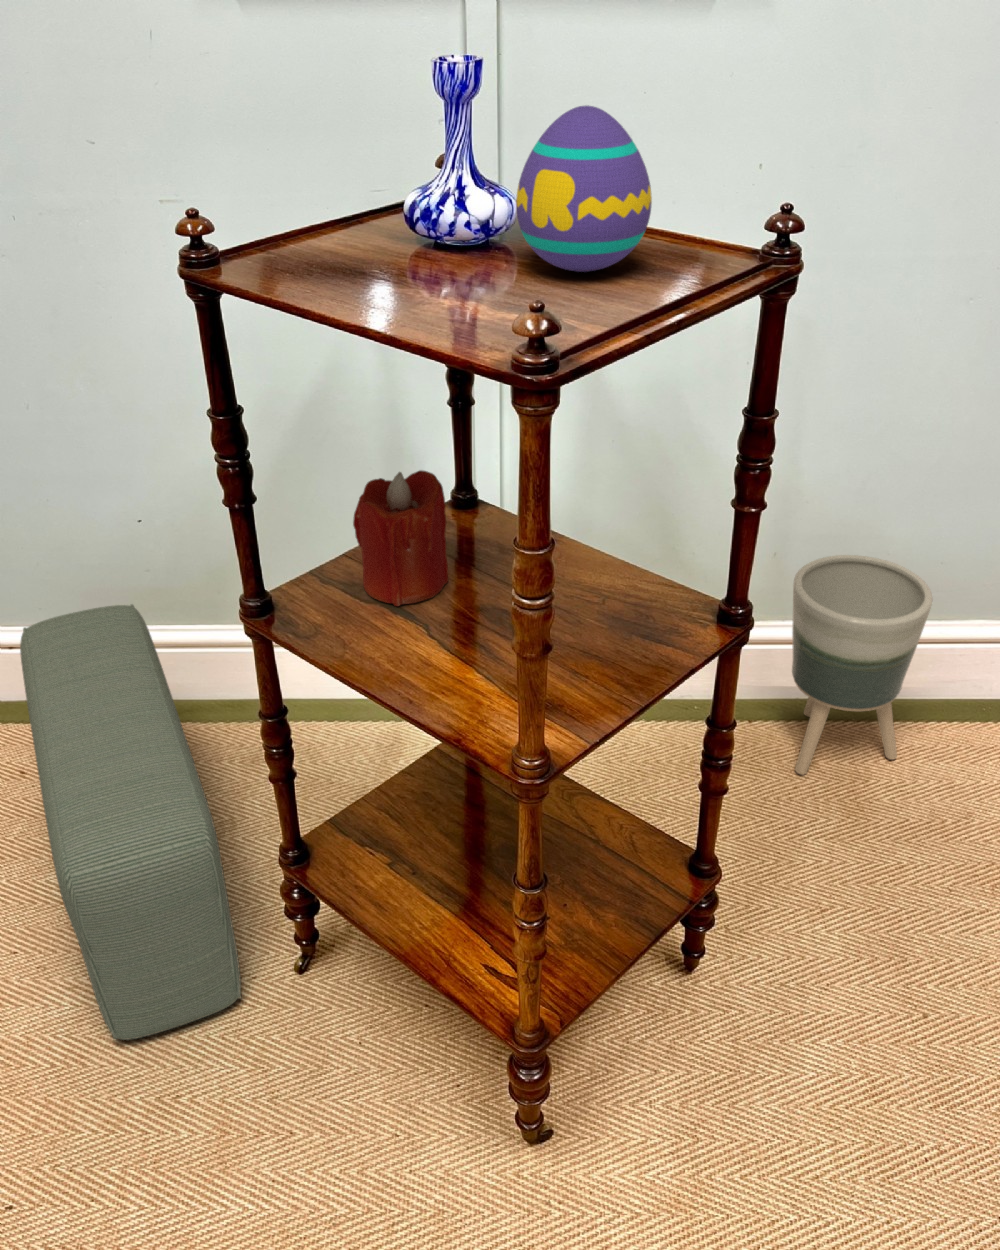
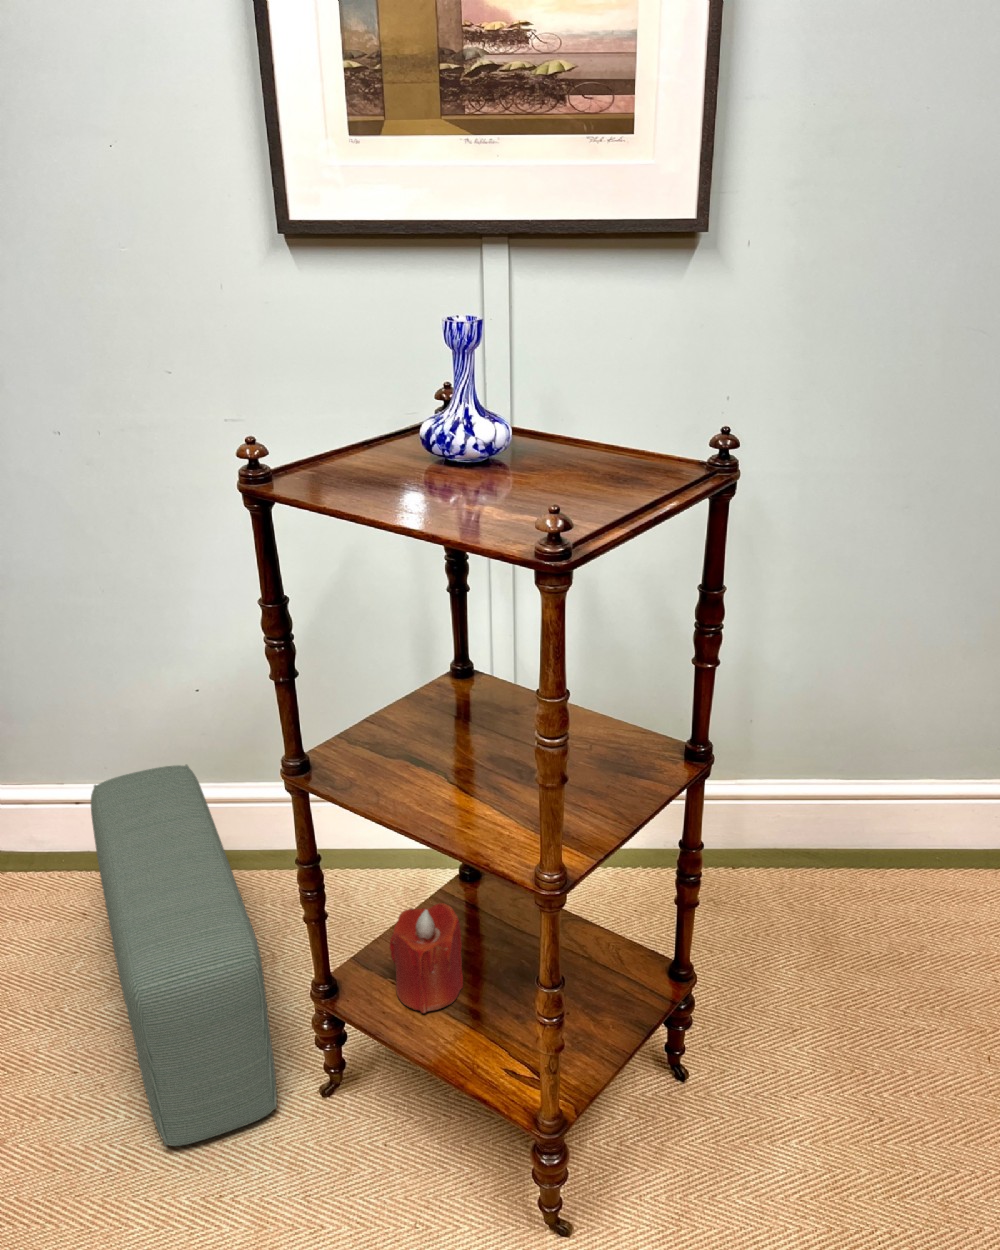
decorative egg: present [516,105,652,272] -> none [510,371,612,490]
candle: present [353,470,448,606] -> present [390,903,463,1013]
planter: present [792,555,932,774] -> none [752,717,871,910]

